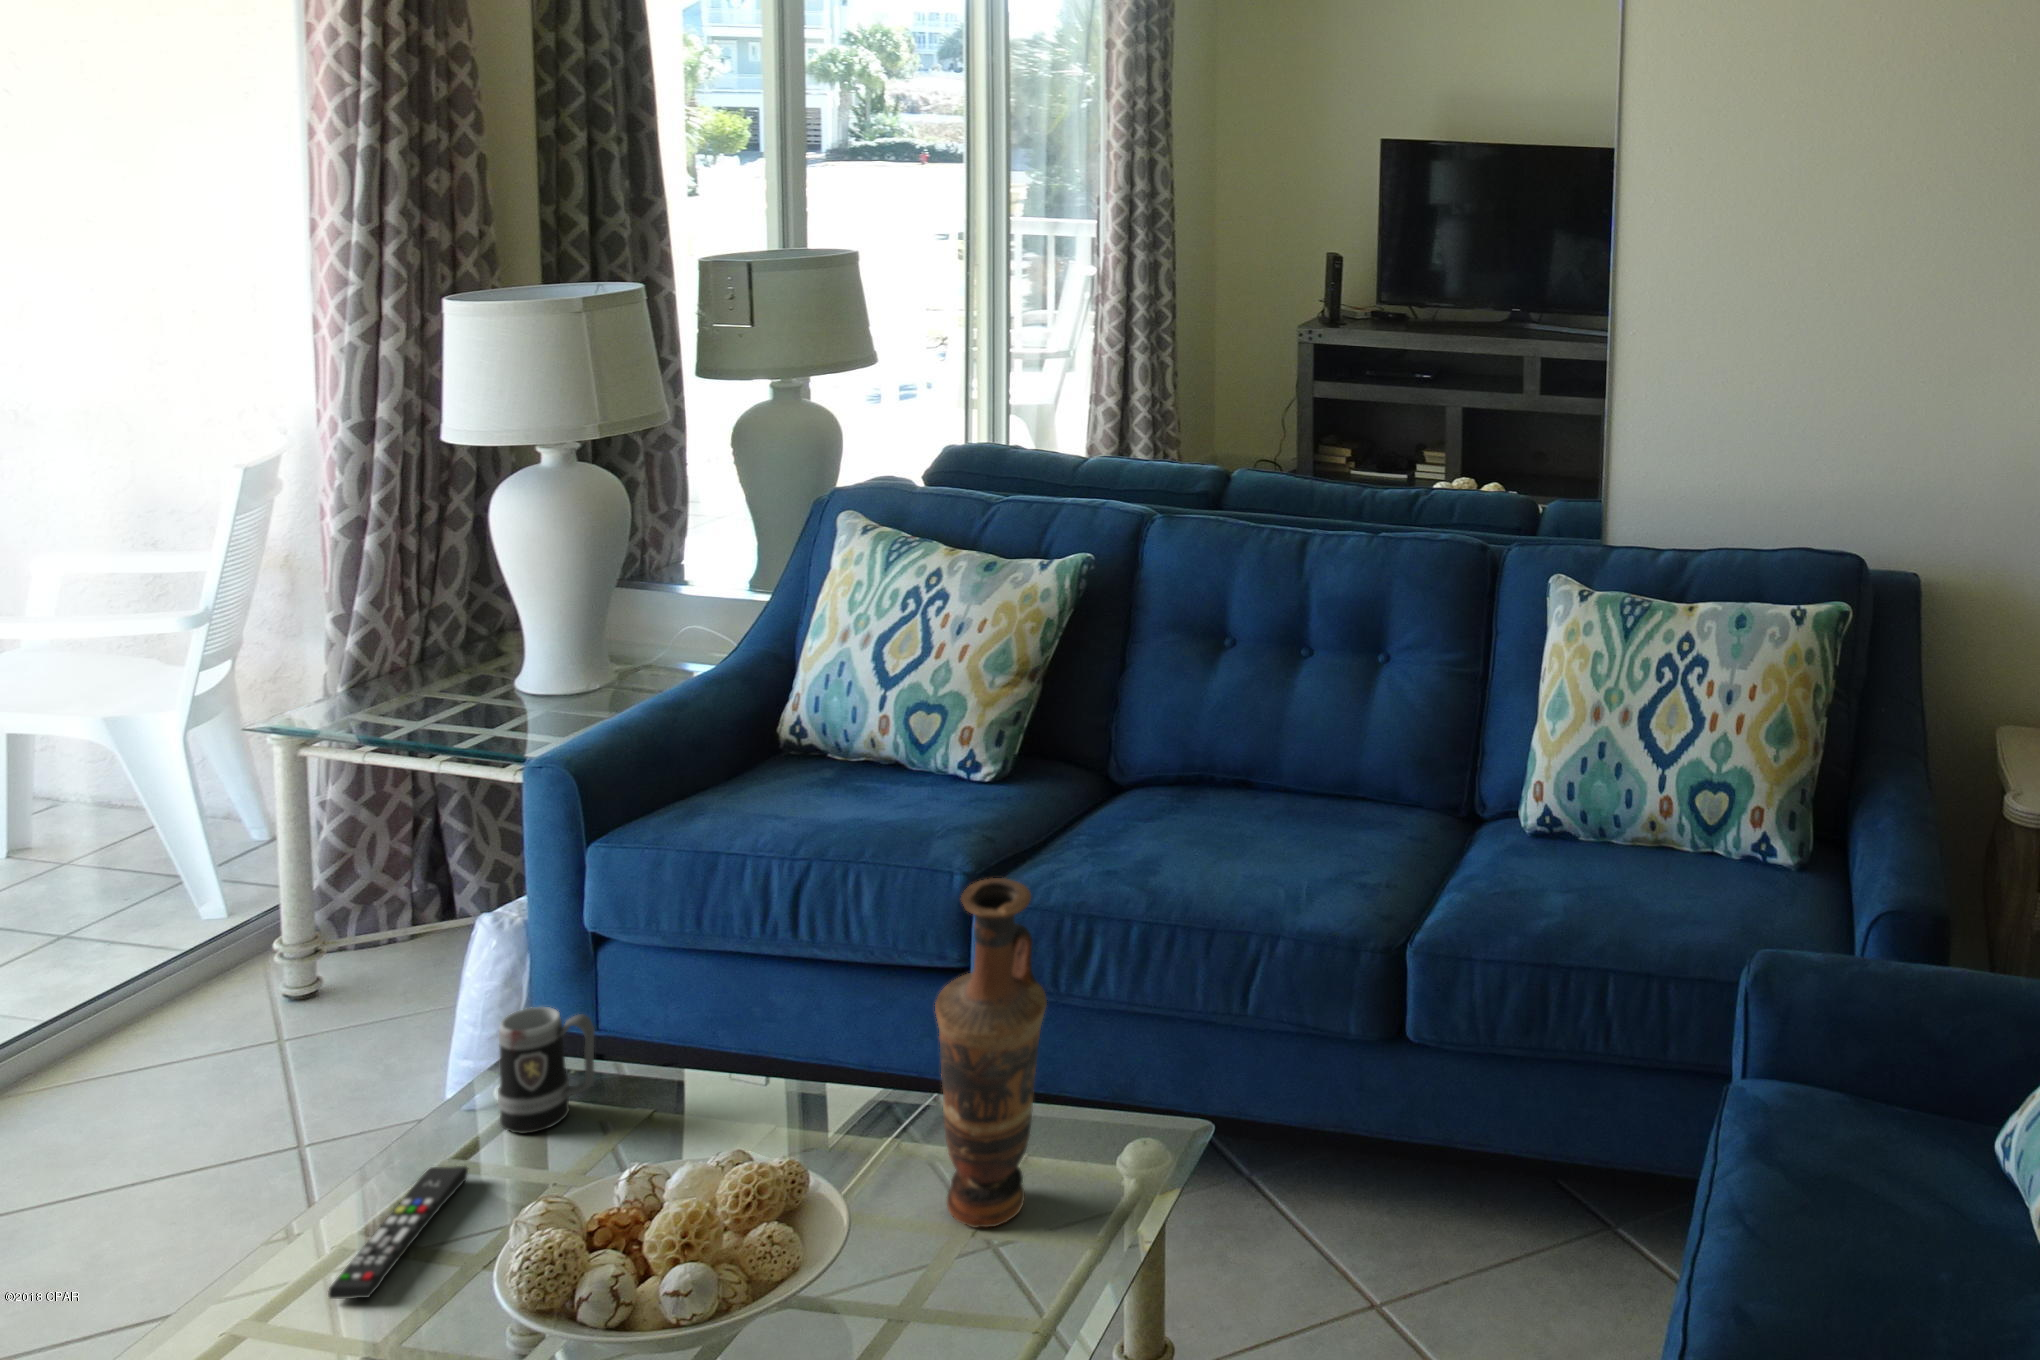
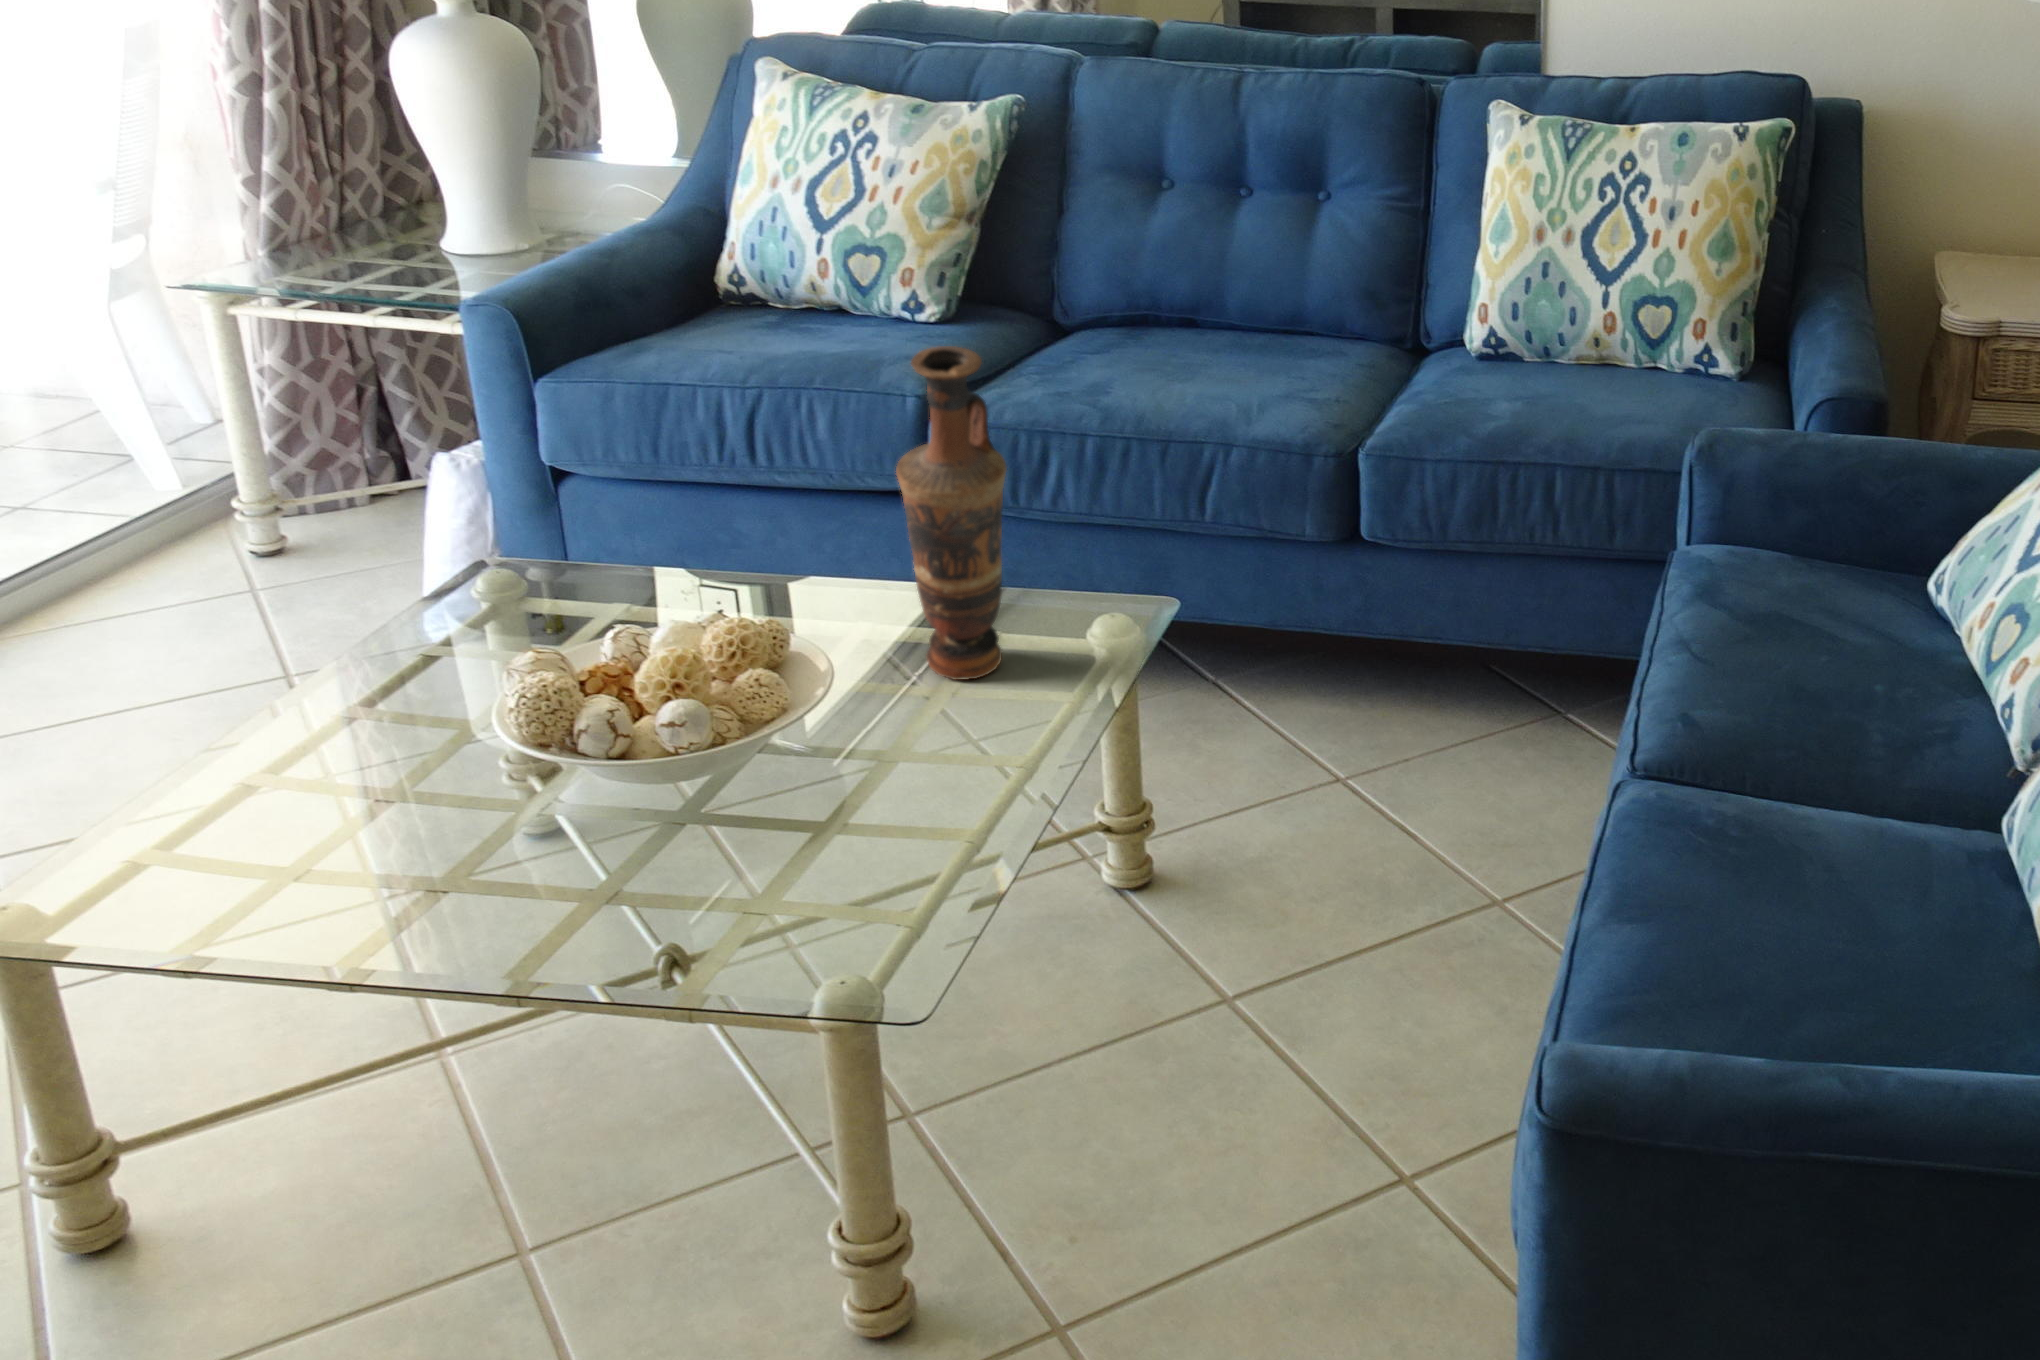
mug: present [498,1007,595,1133] -> none [468,502,571,618]
remote control: present [328,1166,468,1299] -> none [333,642,457,748]

